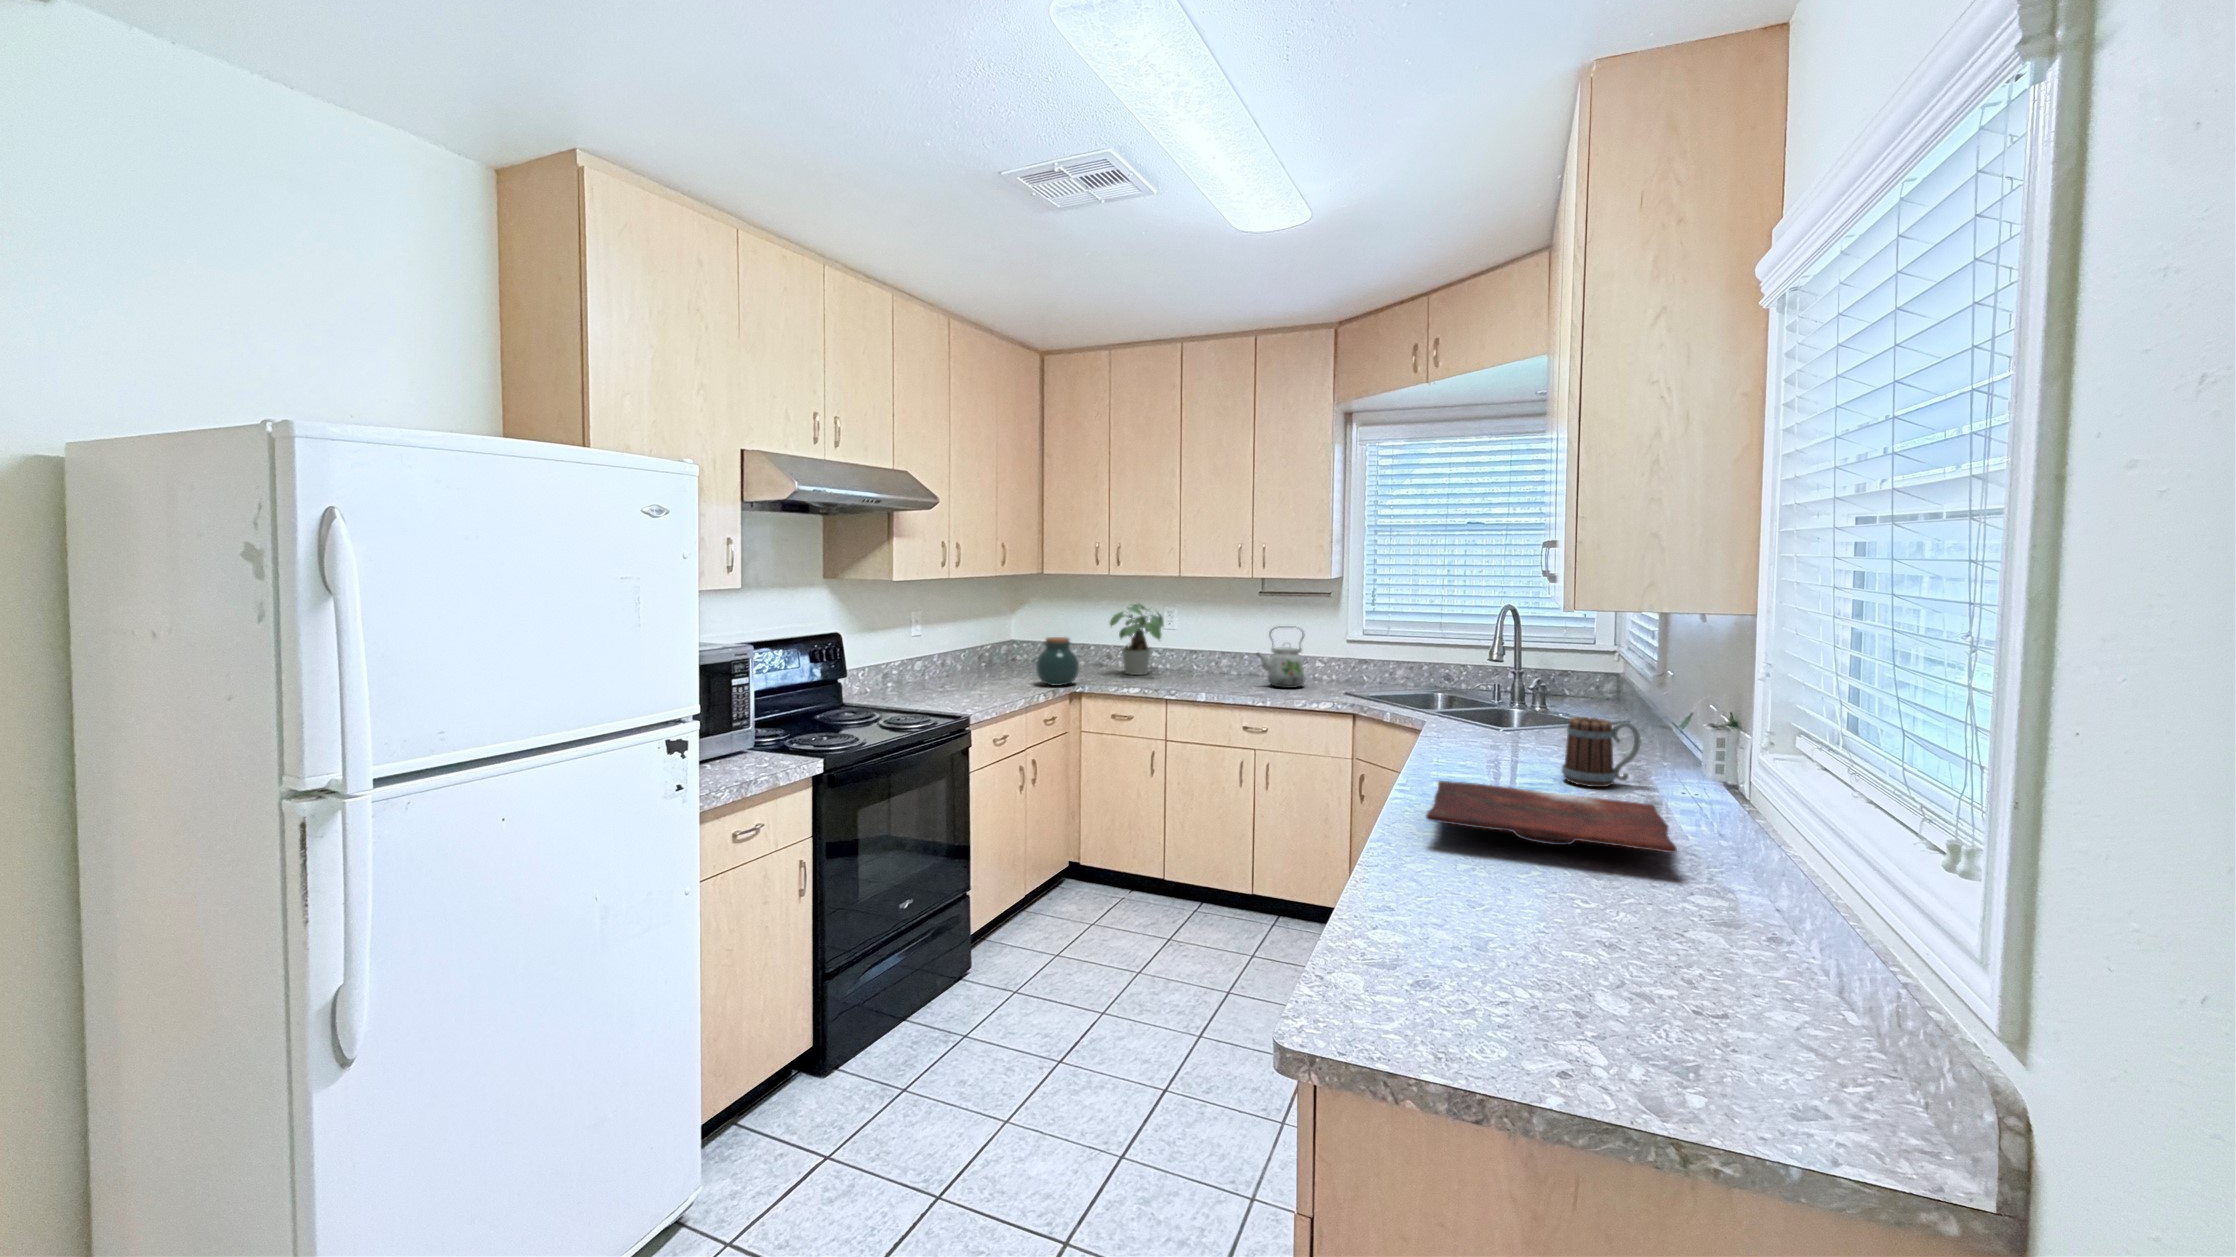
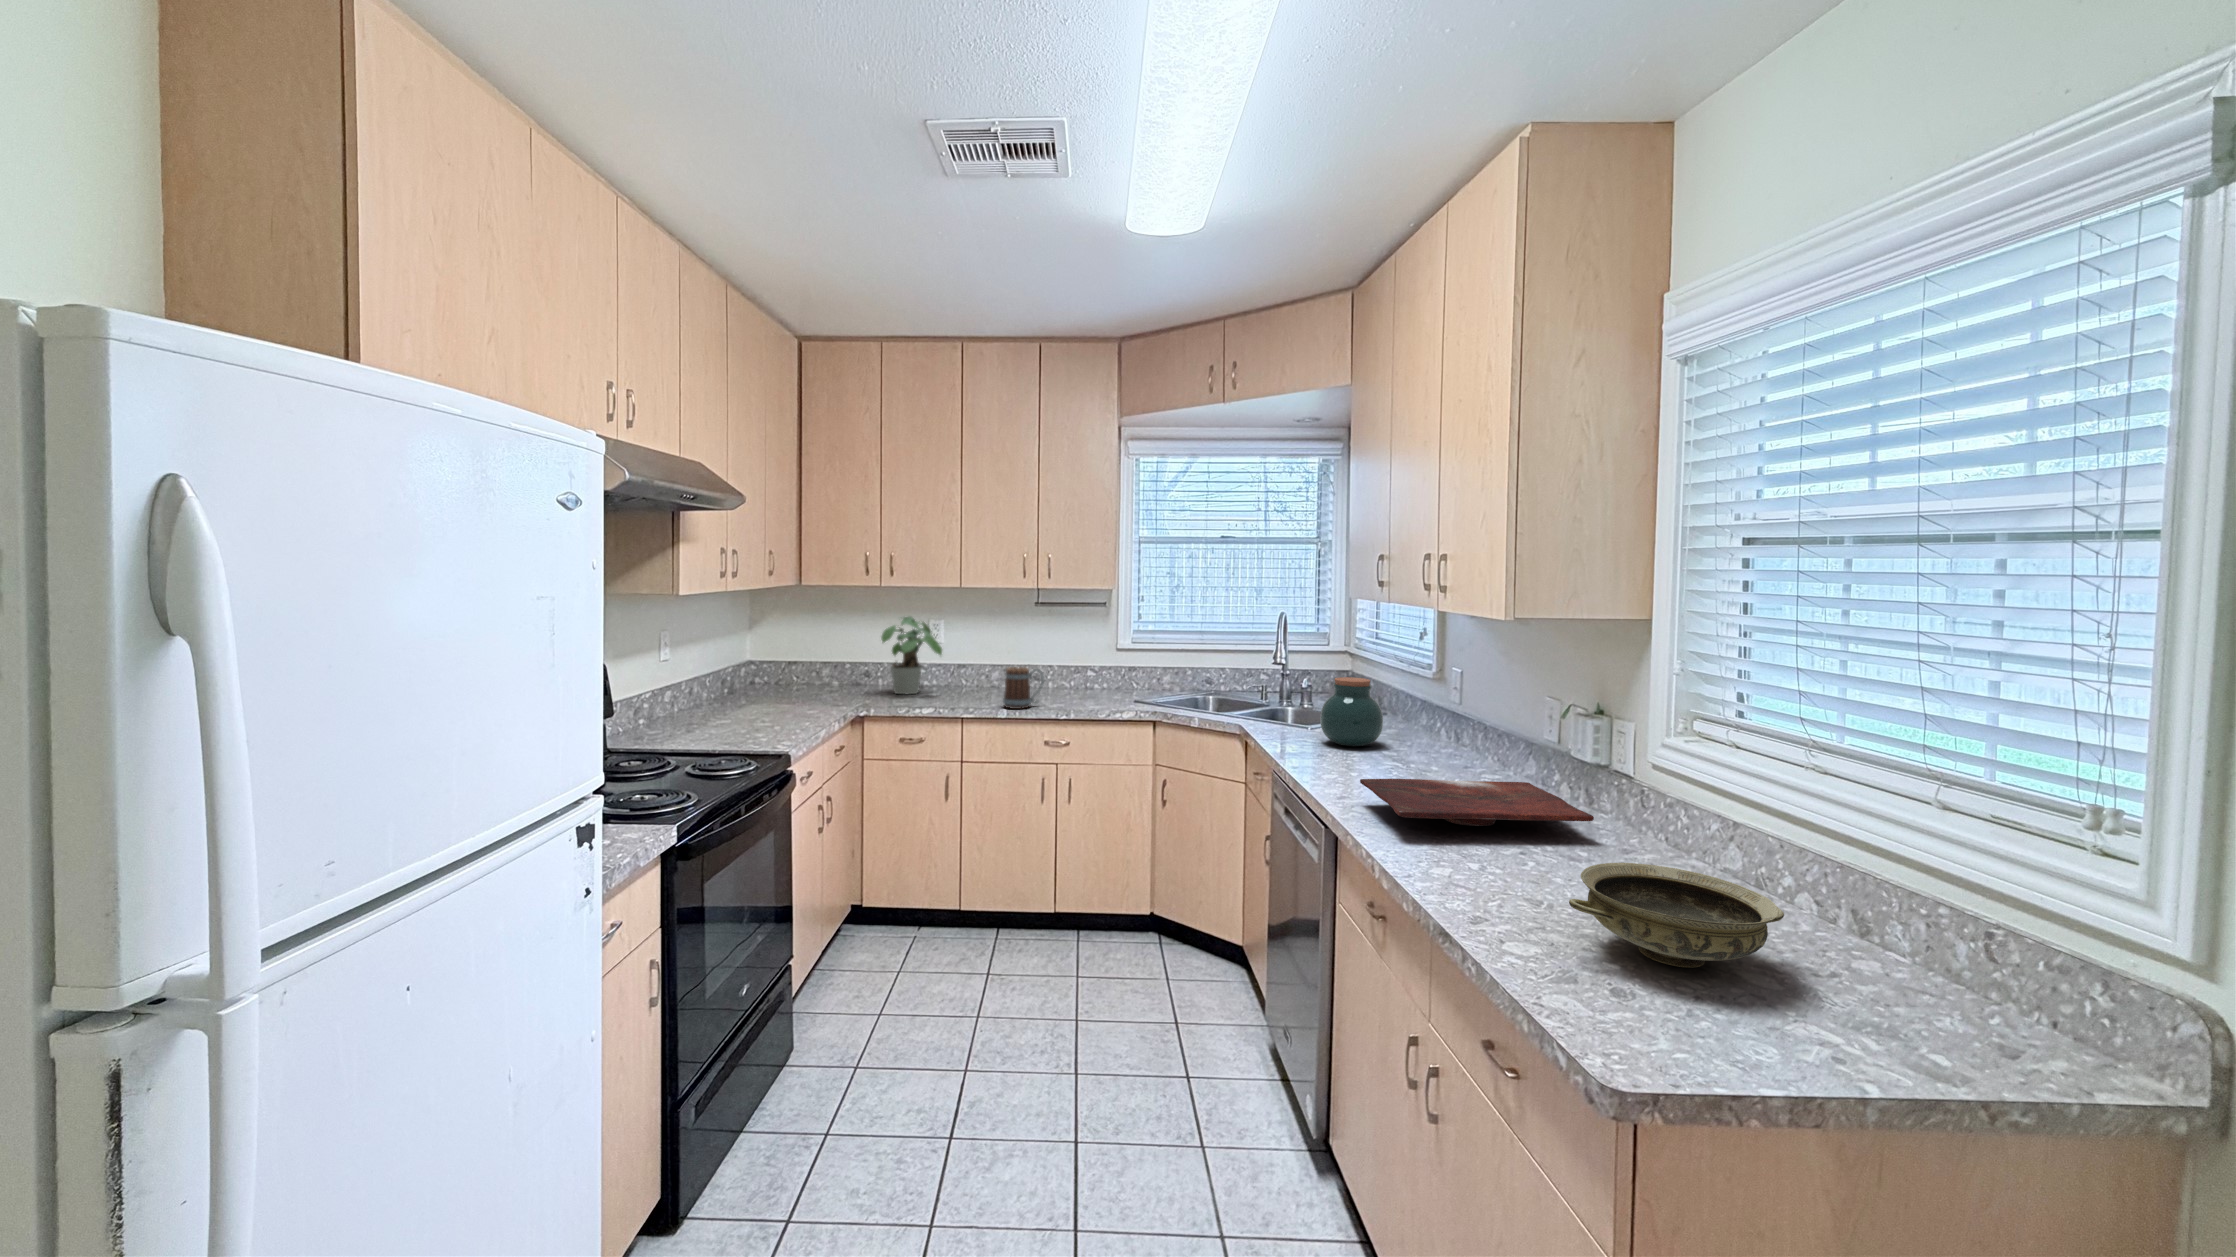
kettle: present [1256,628,1305,688] -> none [1046,637,1094,699]
jar: present [1036,637,1079,686] -> present [1320,677,1383,746]
mug: present [1562,717,1640,787] -> present [1003,667,1044,709]
ceramic bowl: none [1445,887,1731,1019] -> present [1569,863,1784,968]

